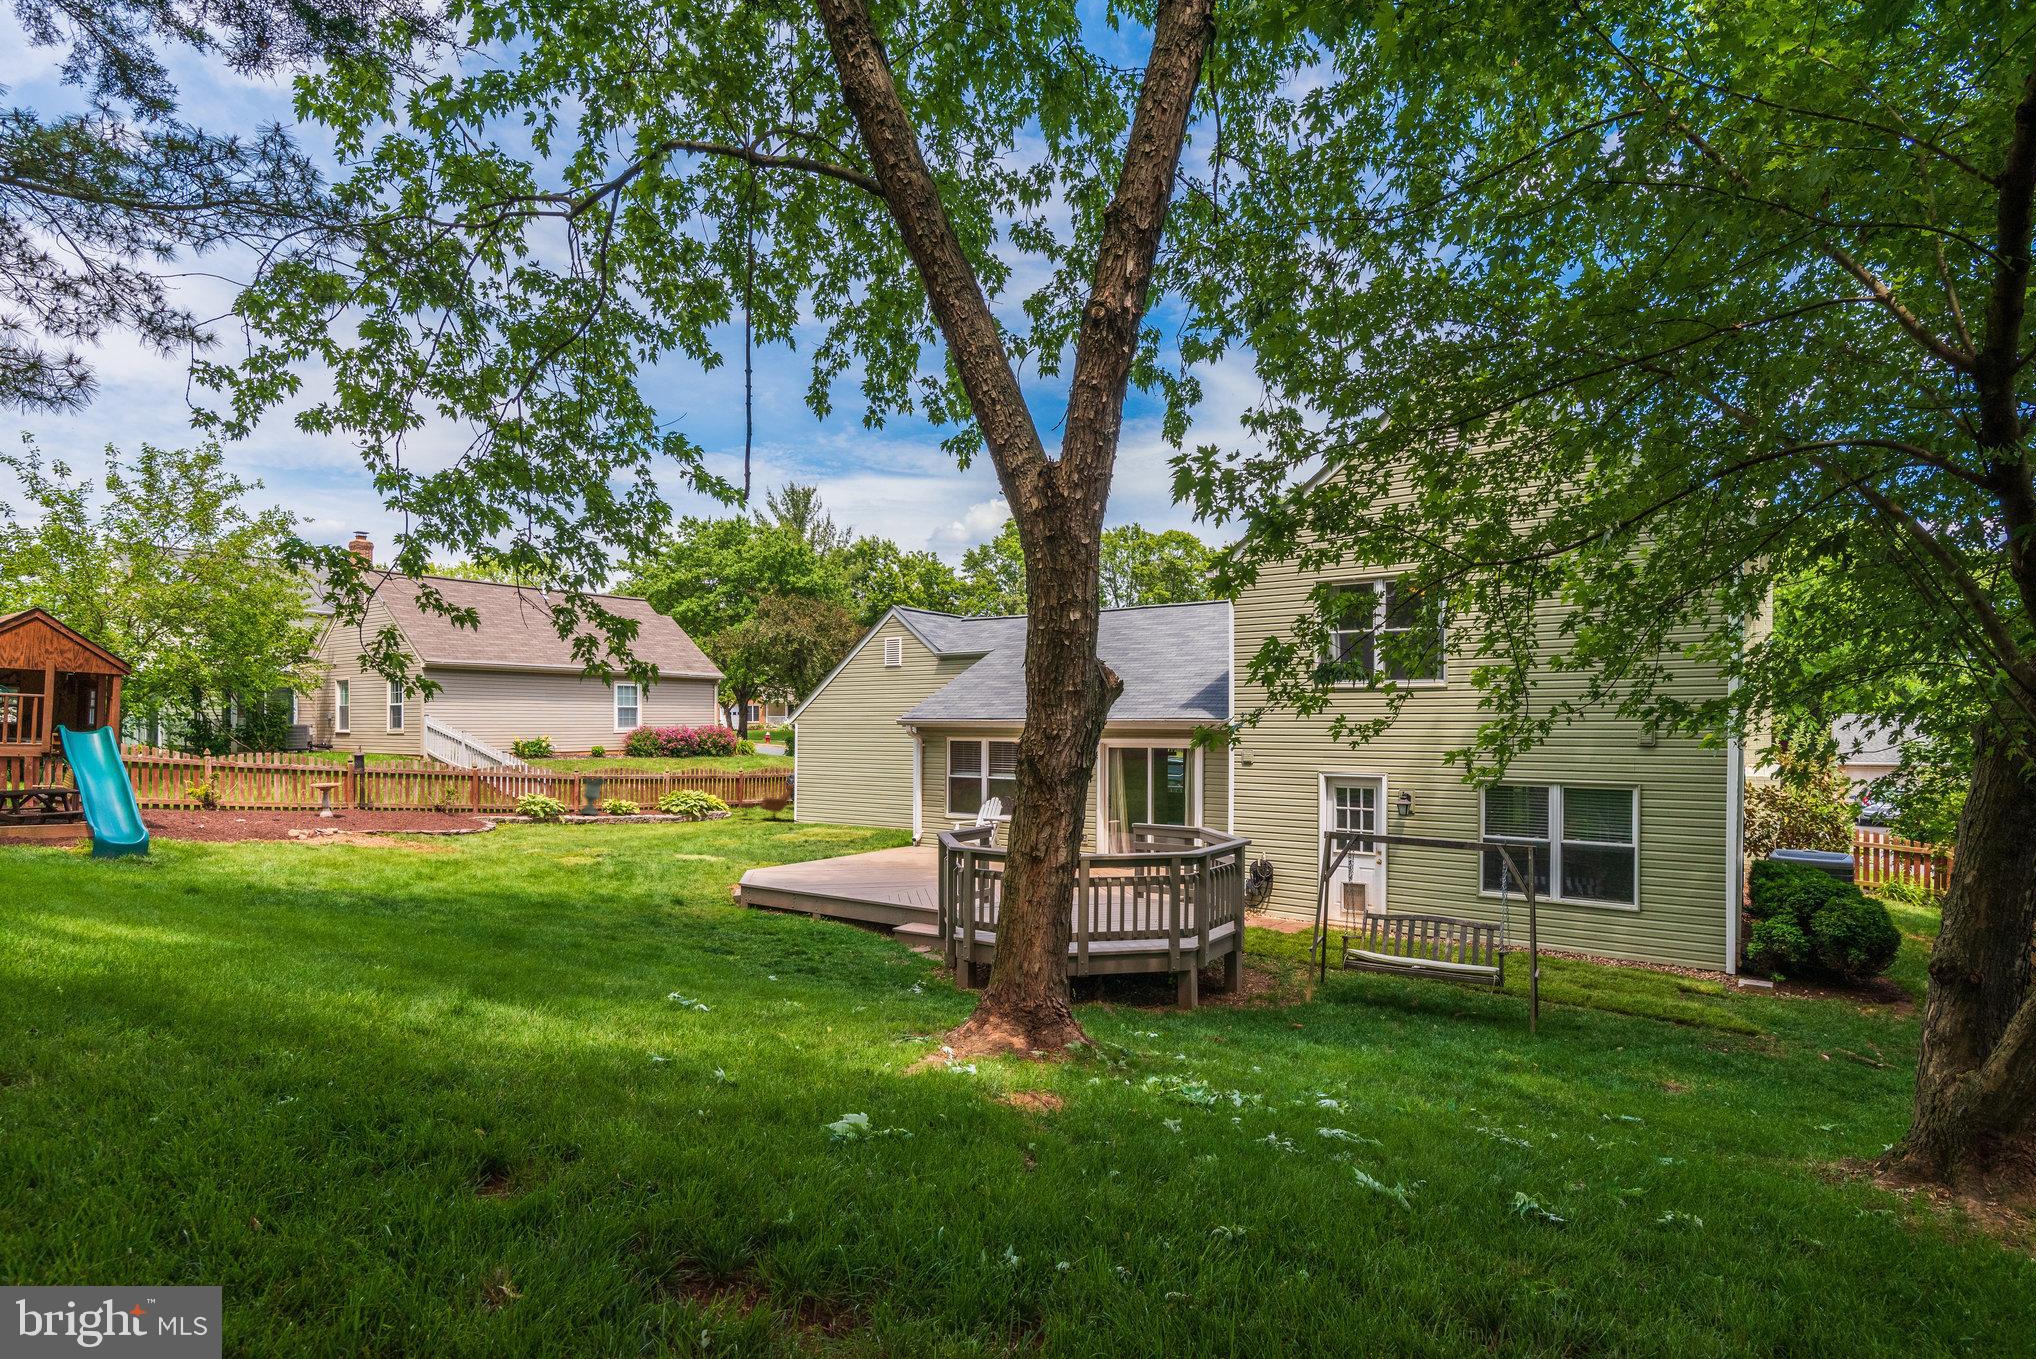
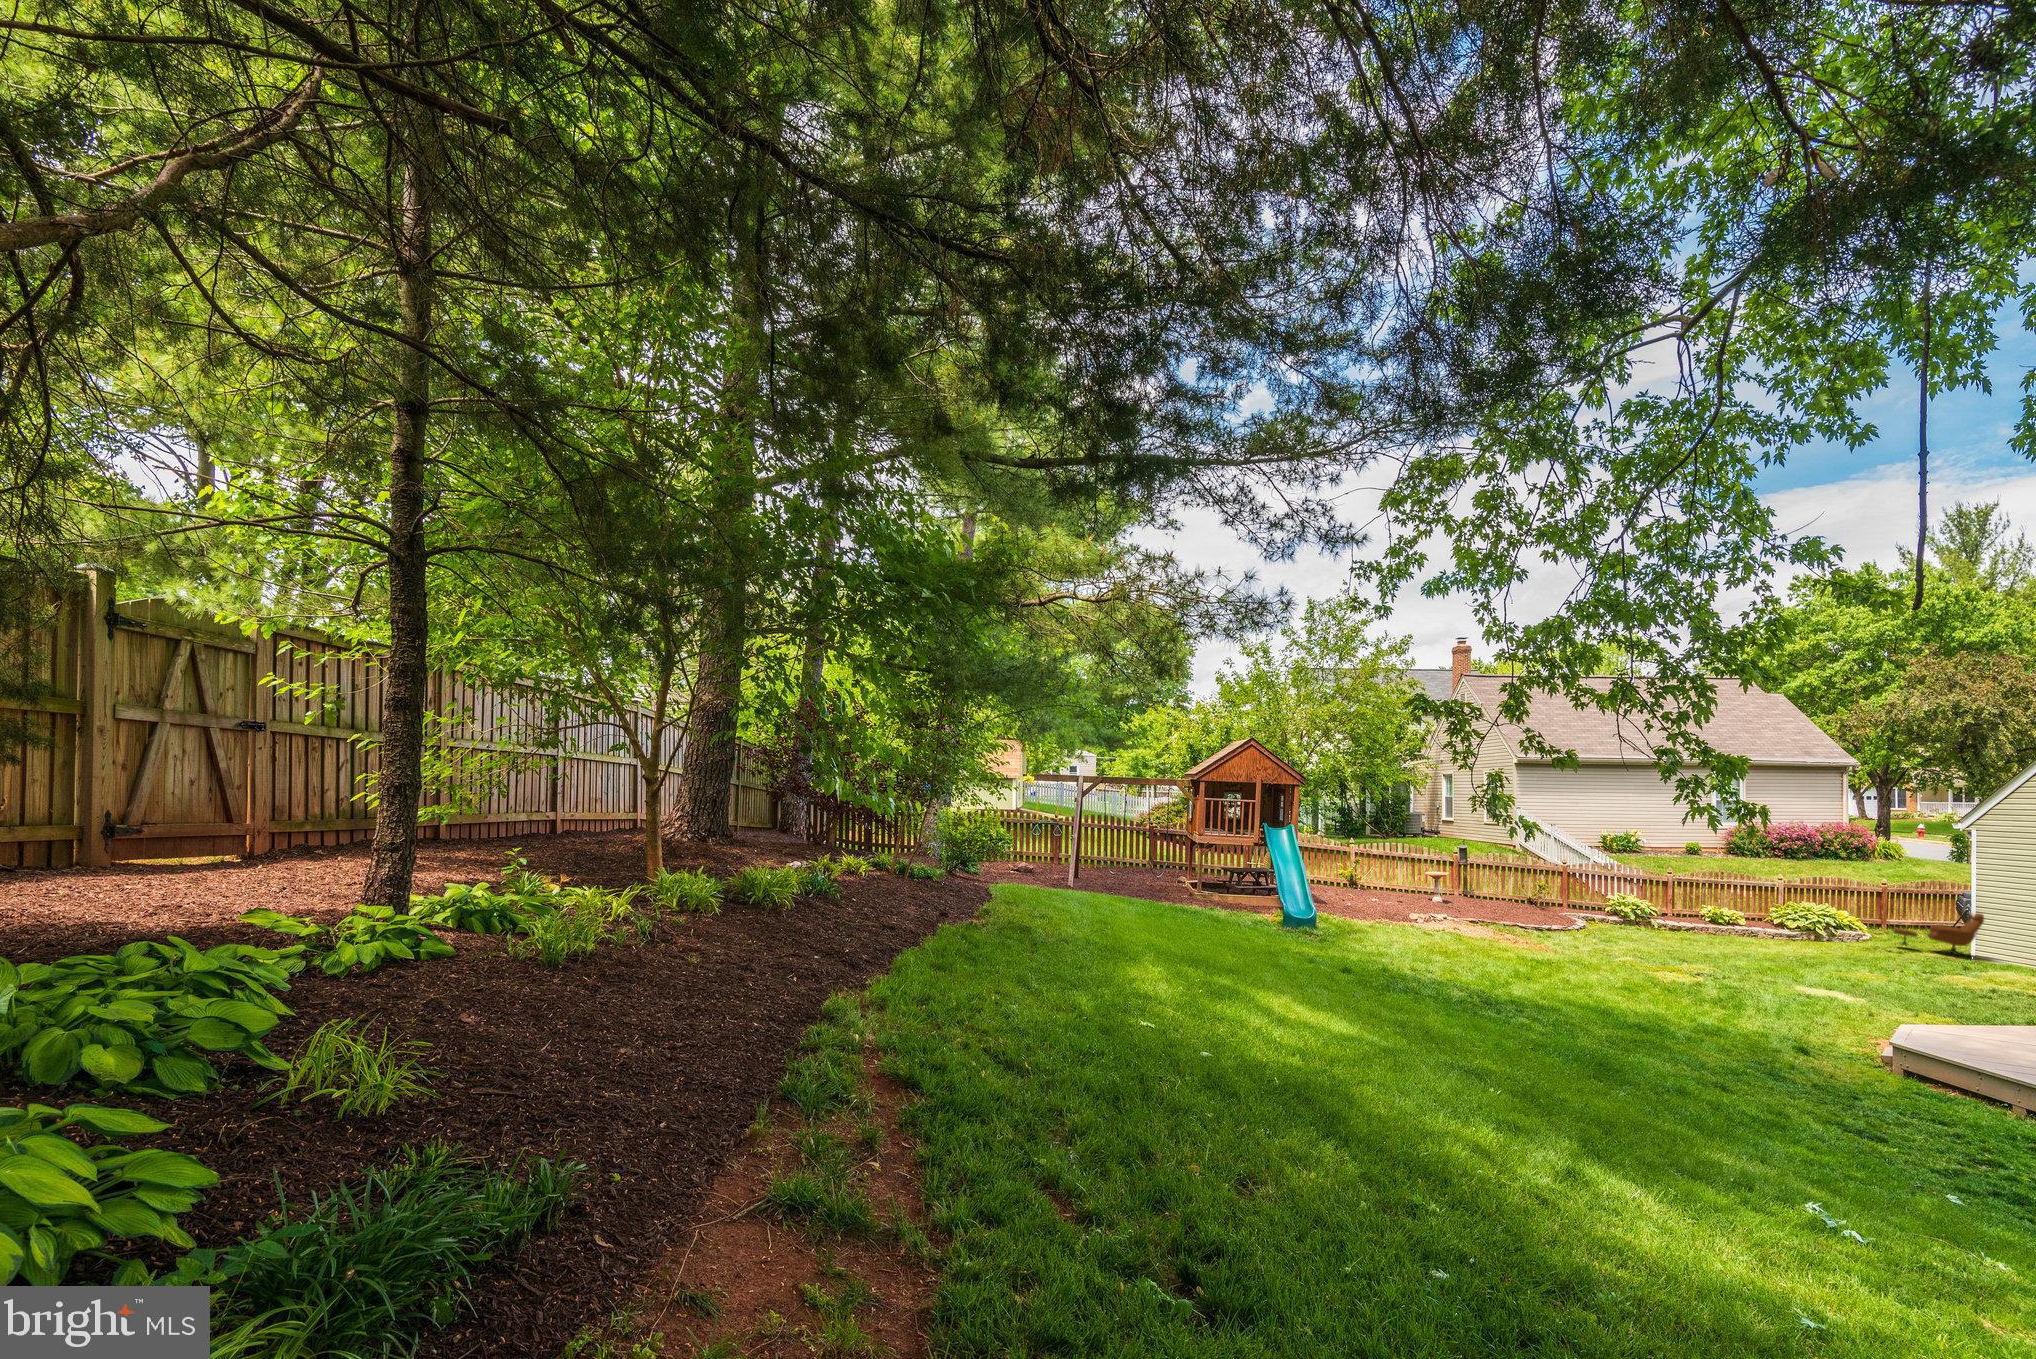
planter: present [579,777,605,815] -> none [1674,881,1703,921]

